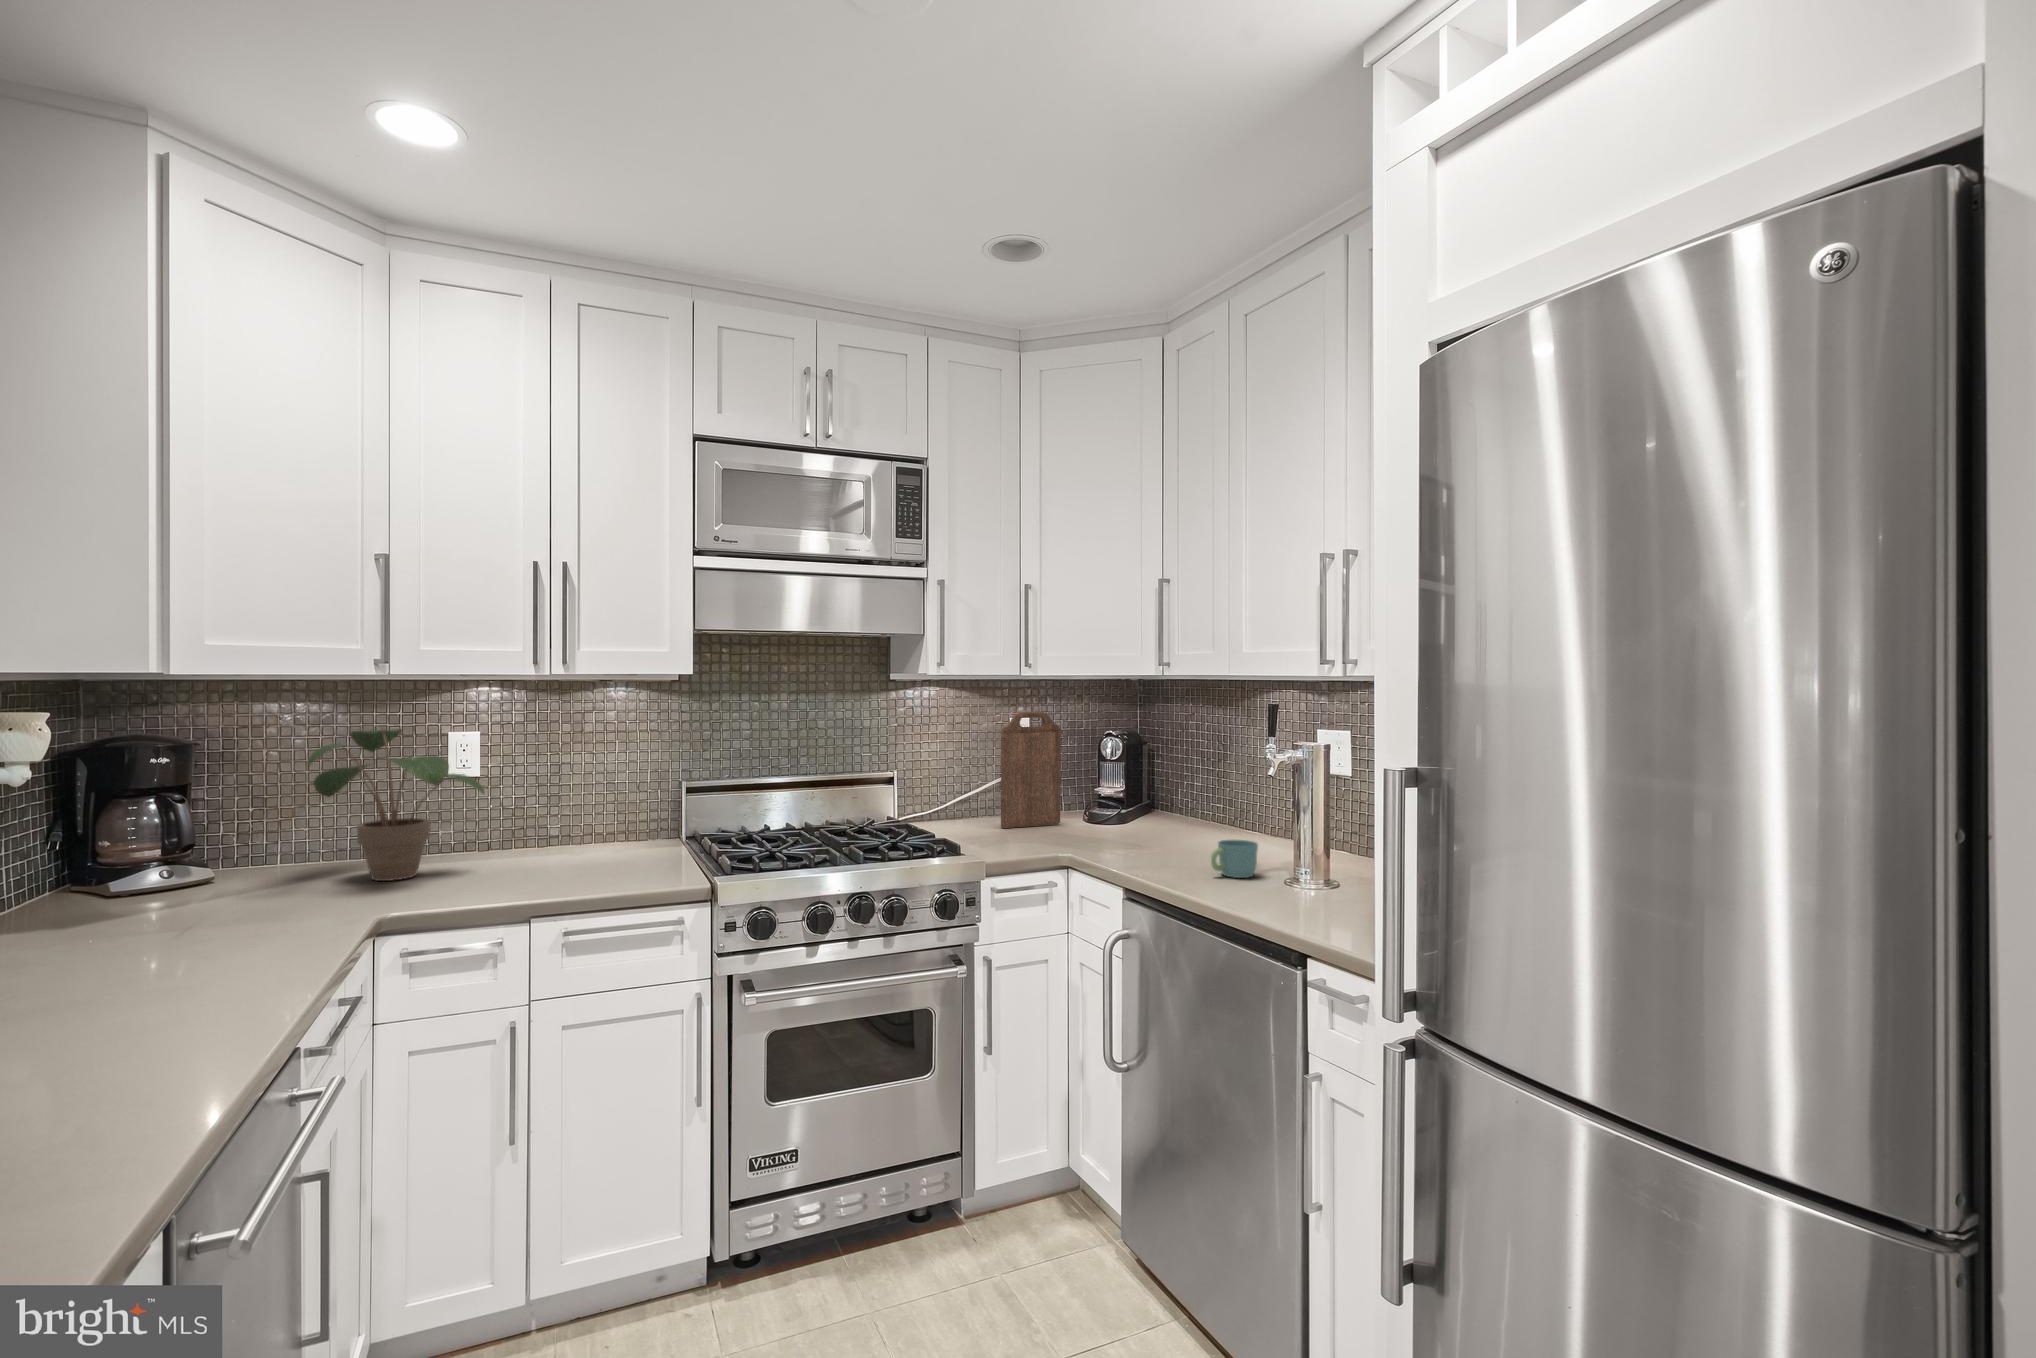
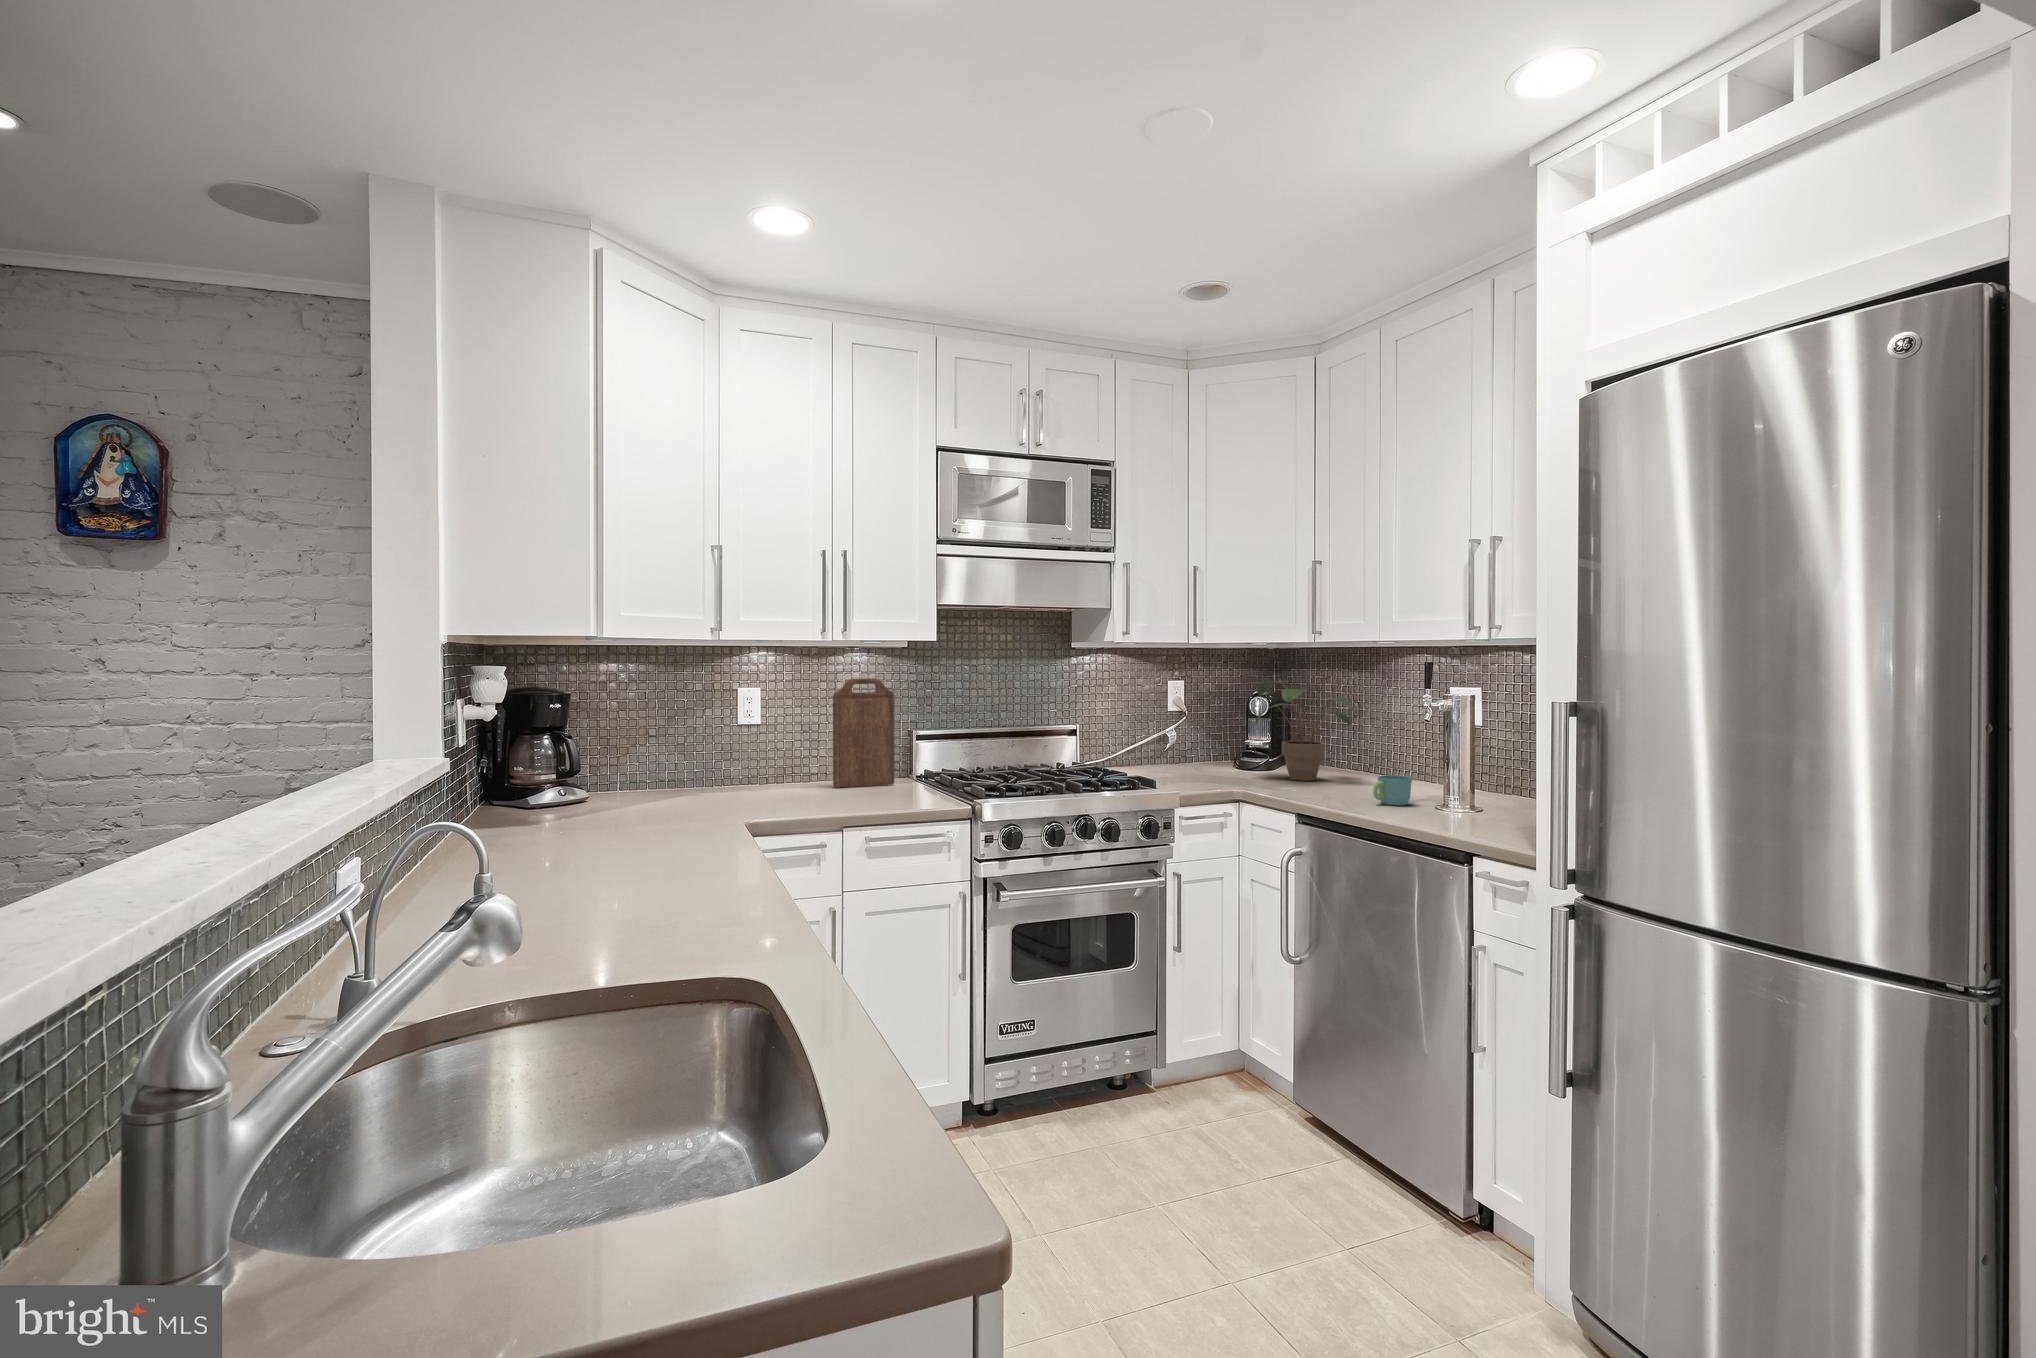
cutting board: present [1001,712,1060,828] -> present [833,678,894,788]
potted plant: present [308,728,485,881] -> present [1255,679,1355,781]

